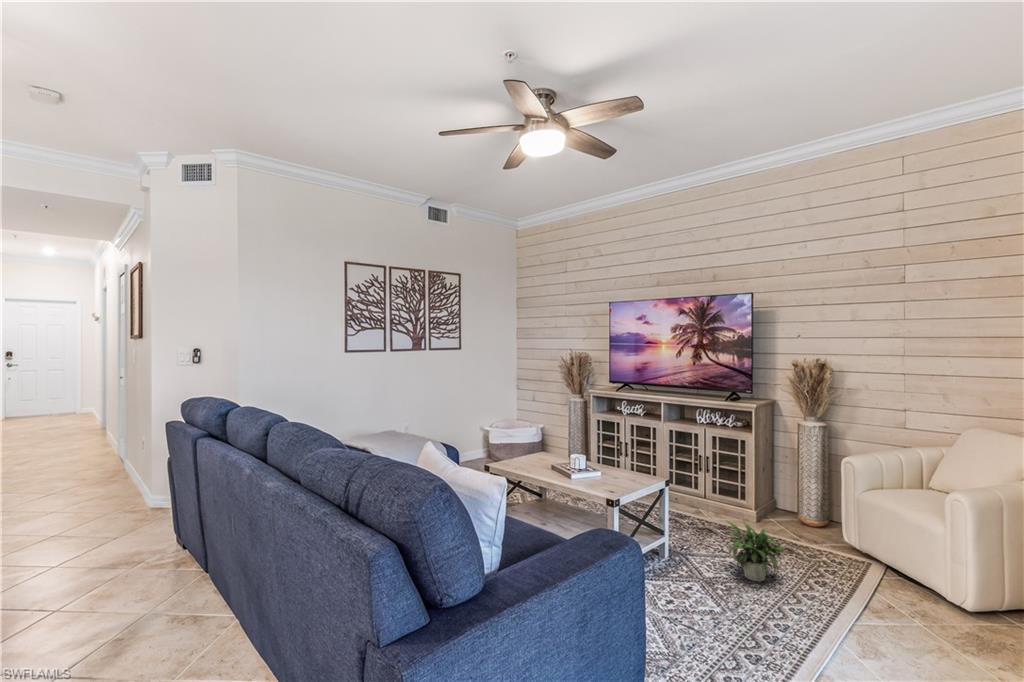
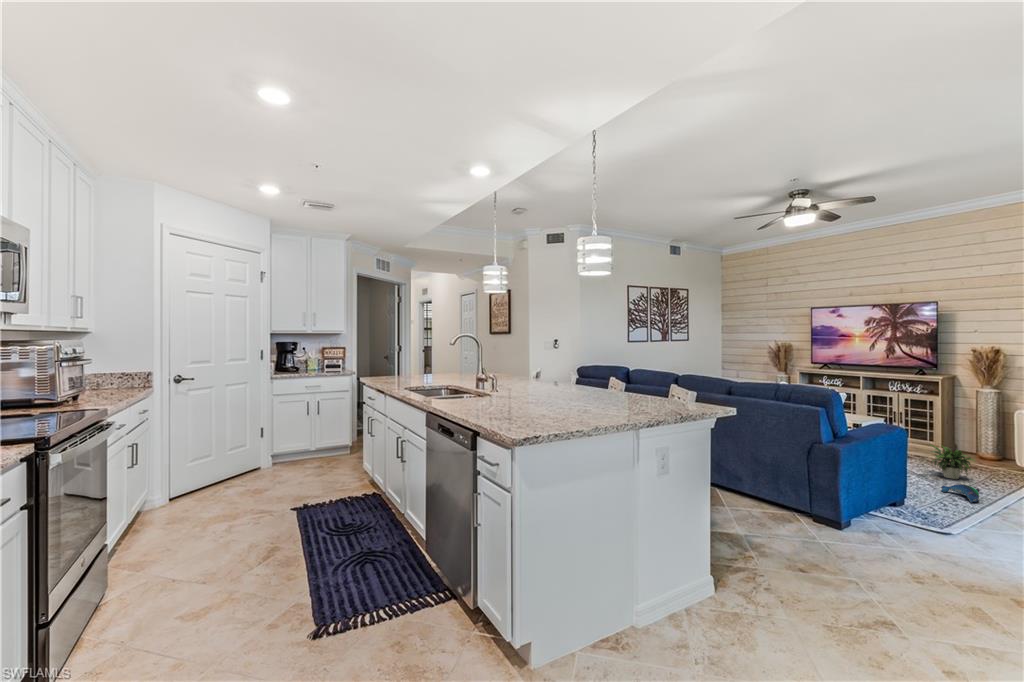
plush toy: none [728,611,783,659] -> present [941,484,980,503]

